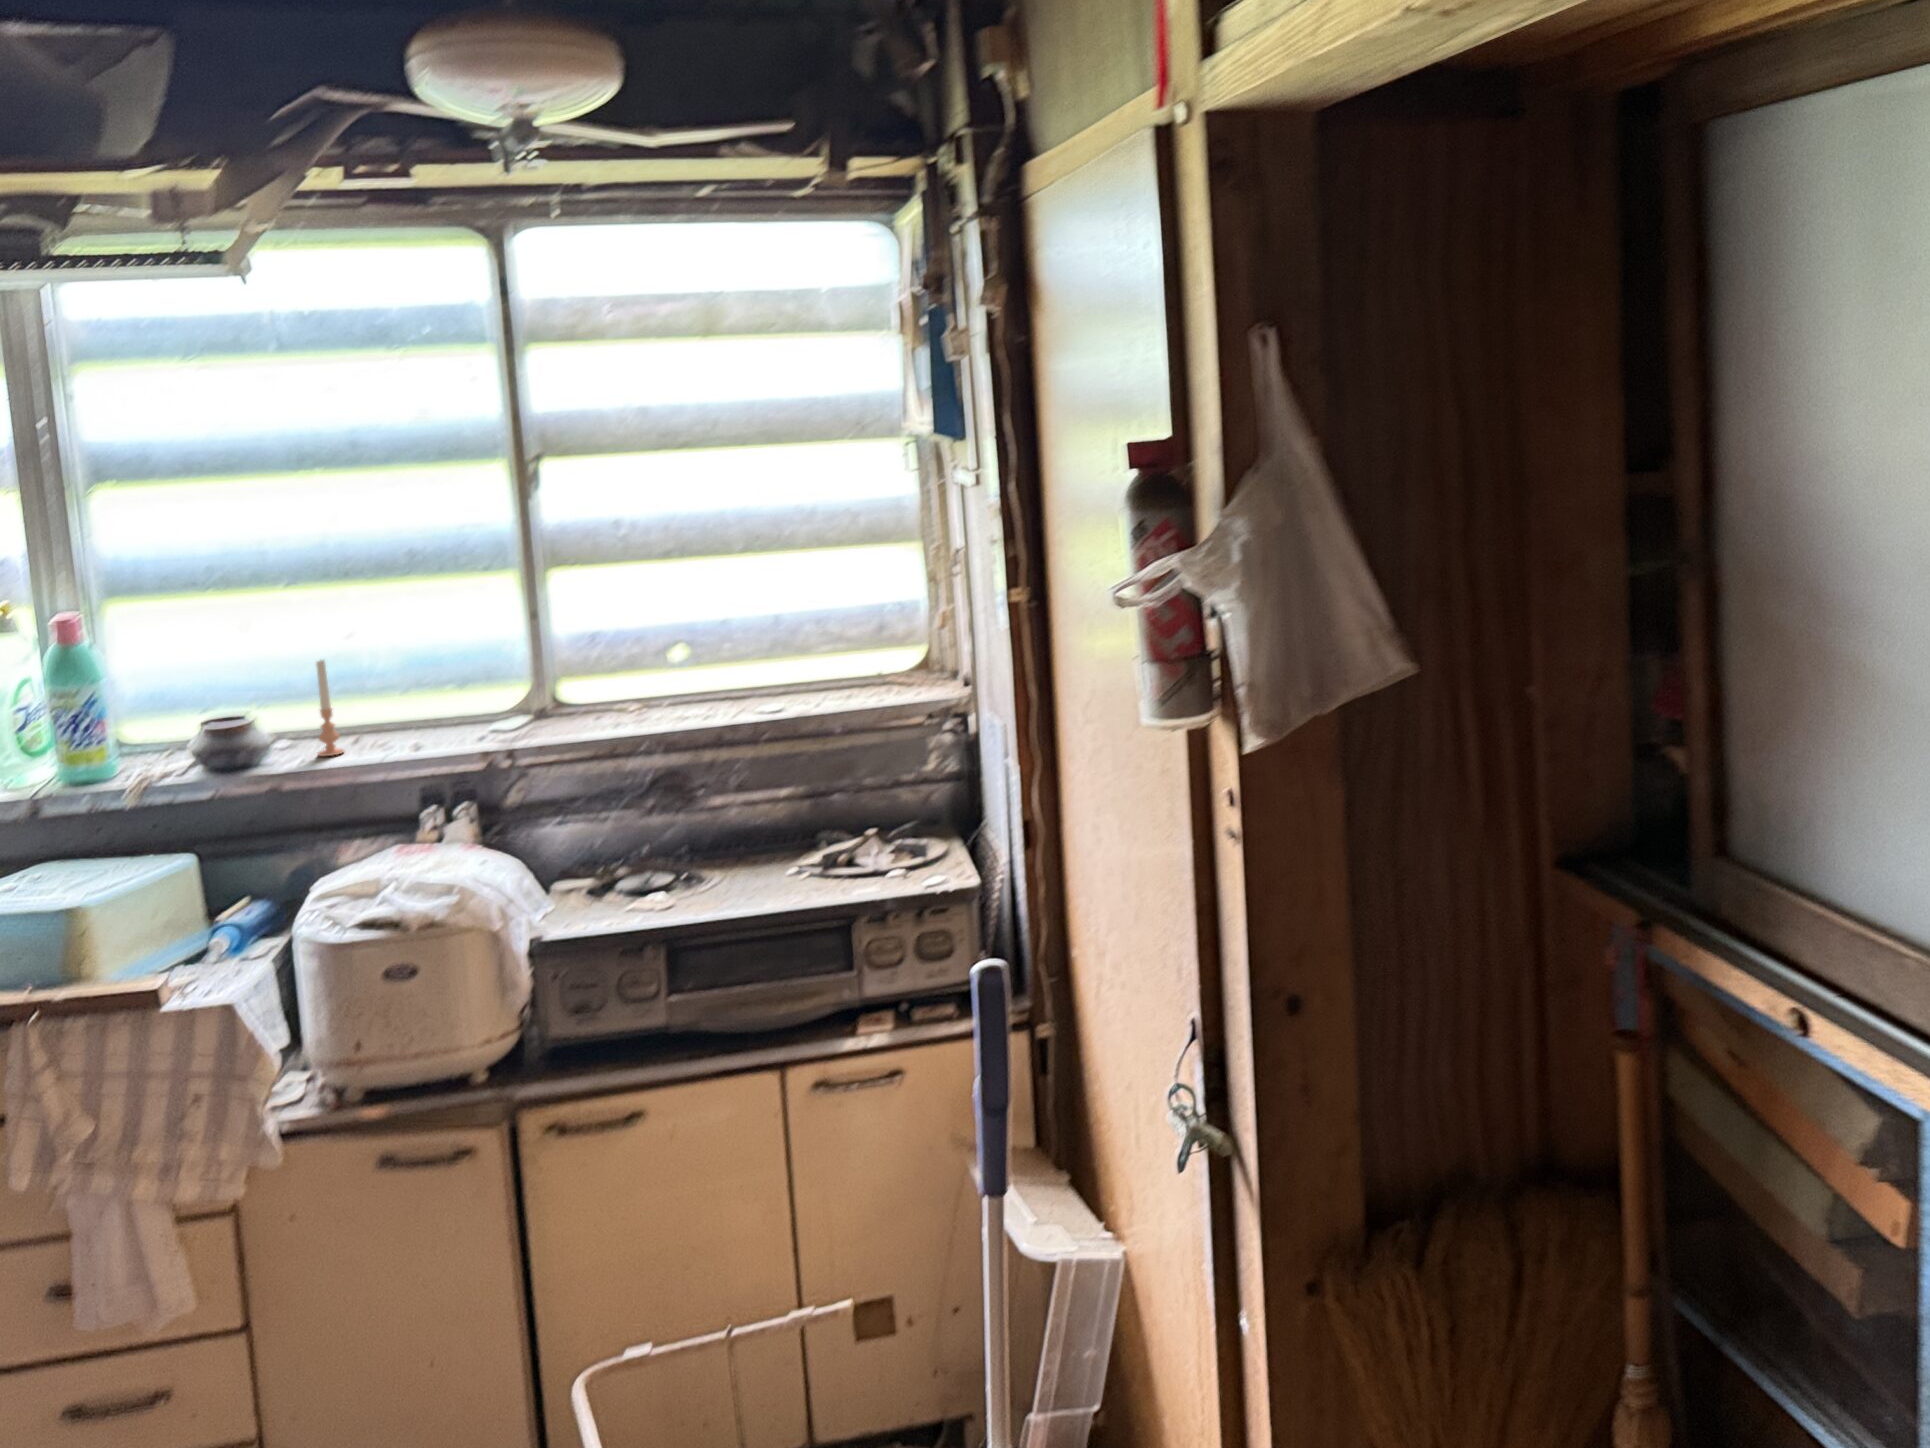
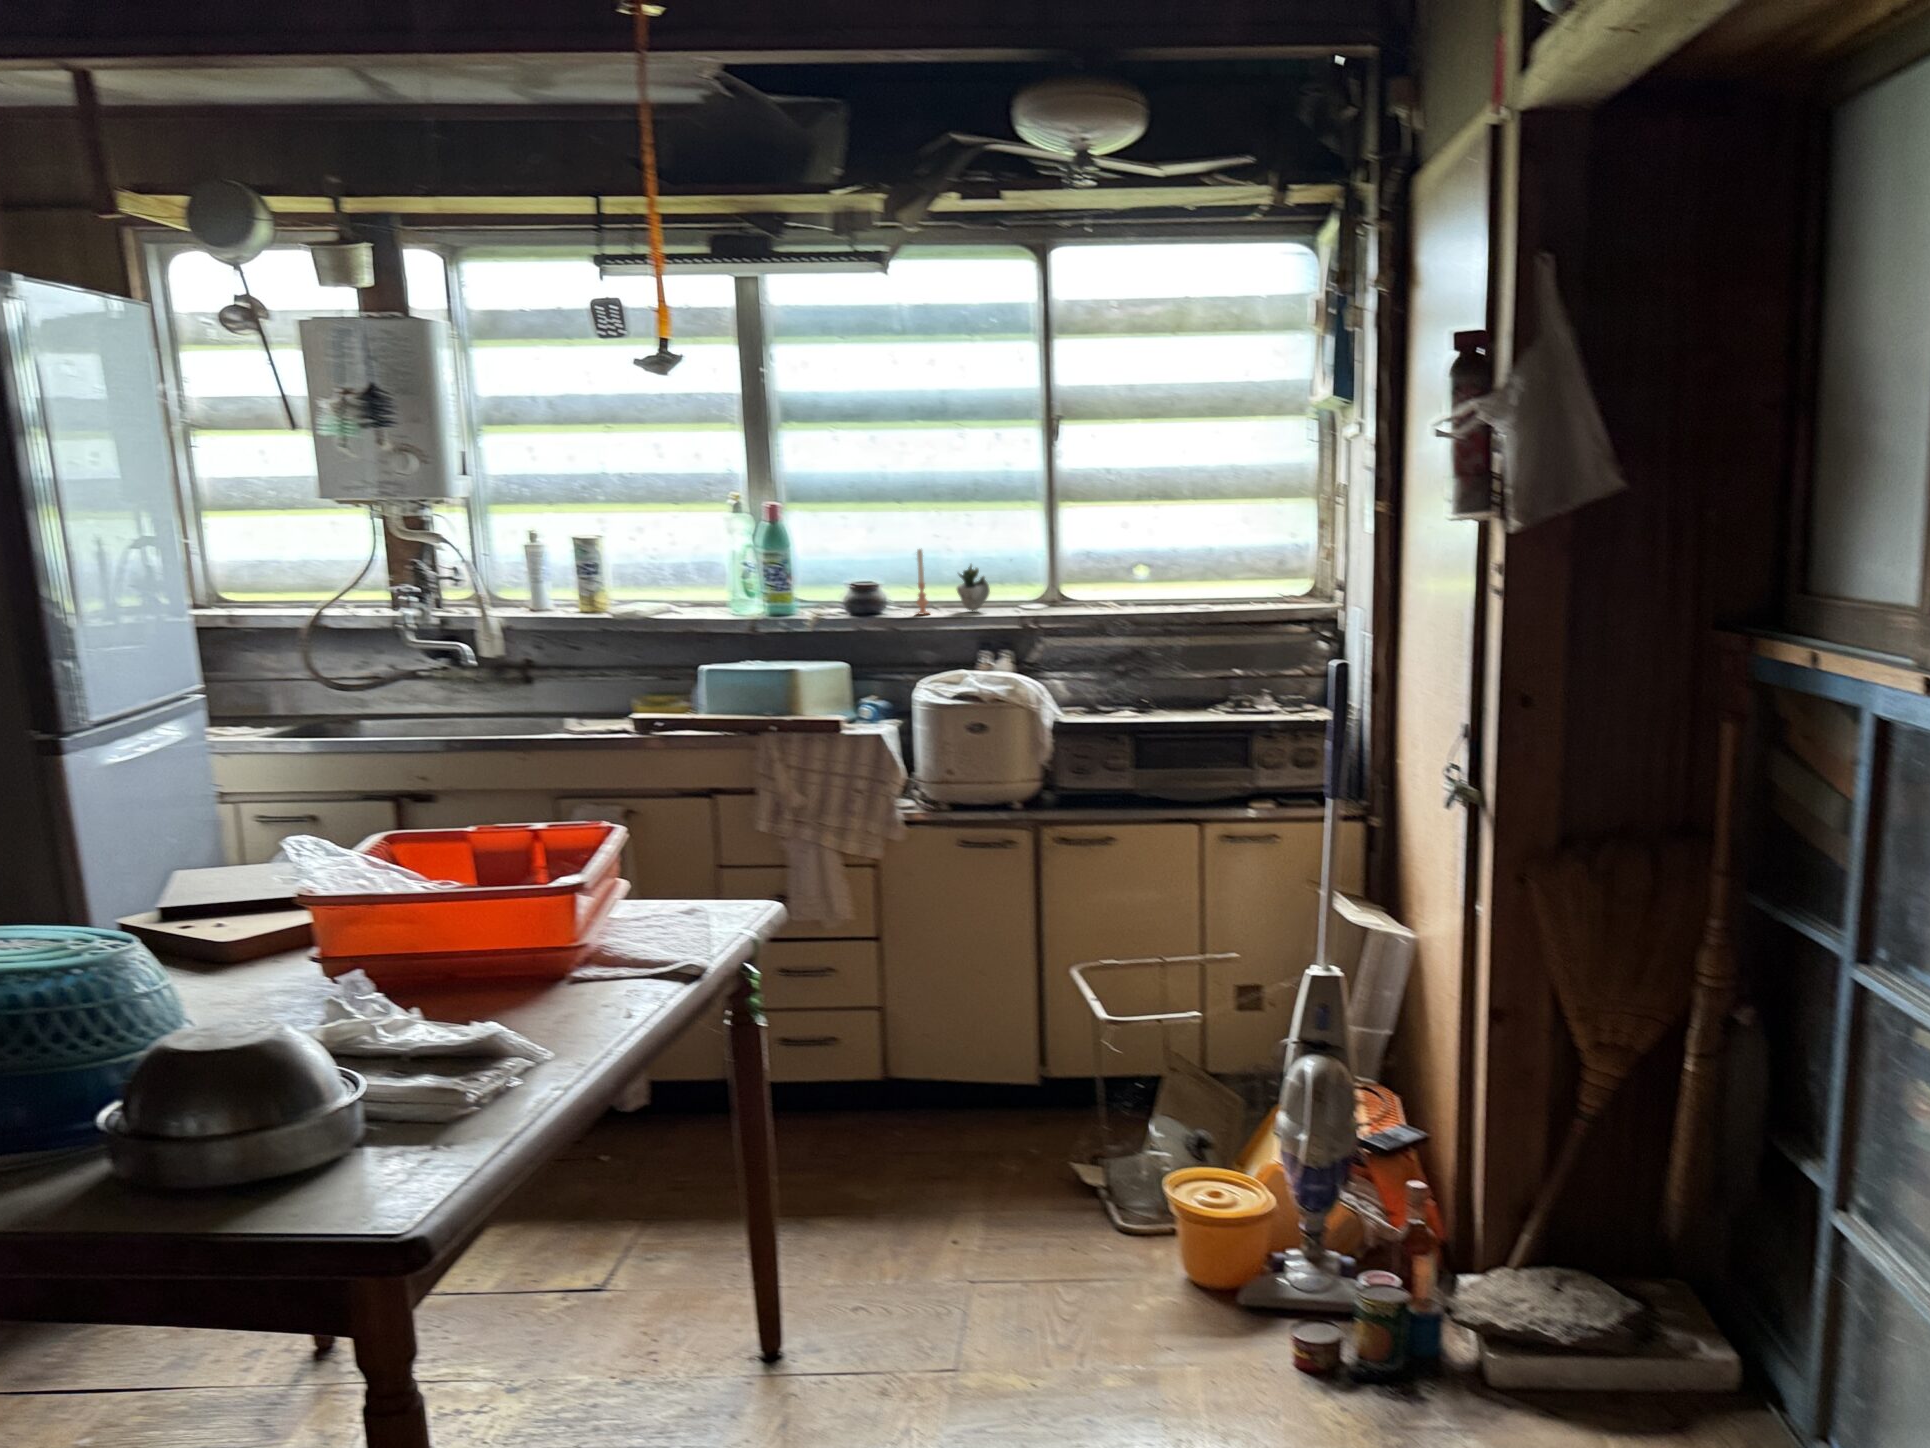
succulent plant: none [385,664,472,741] -> present [957,565,990,611]

